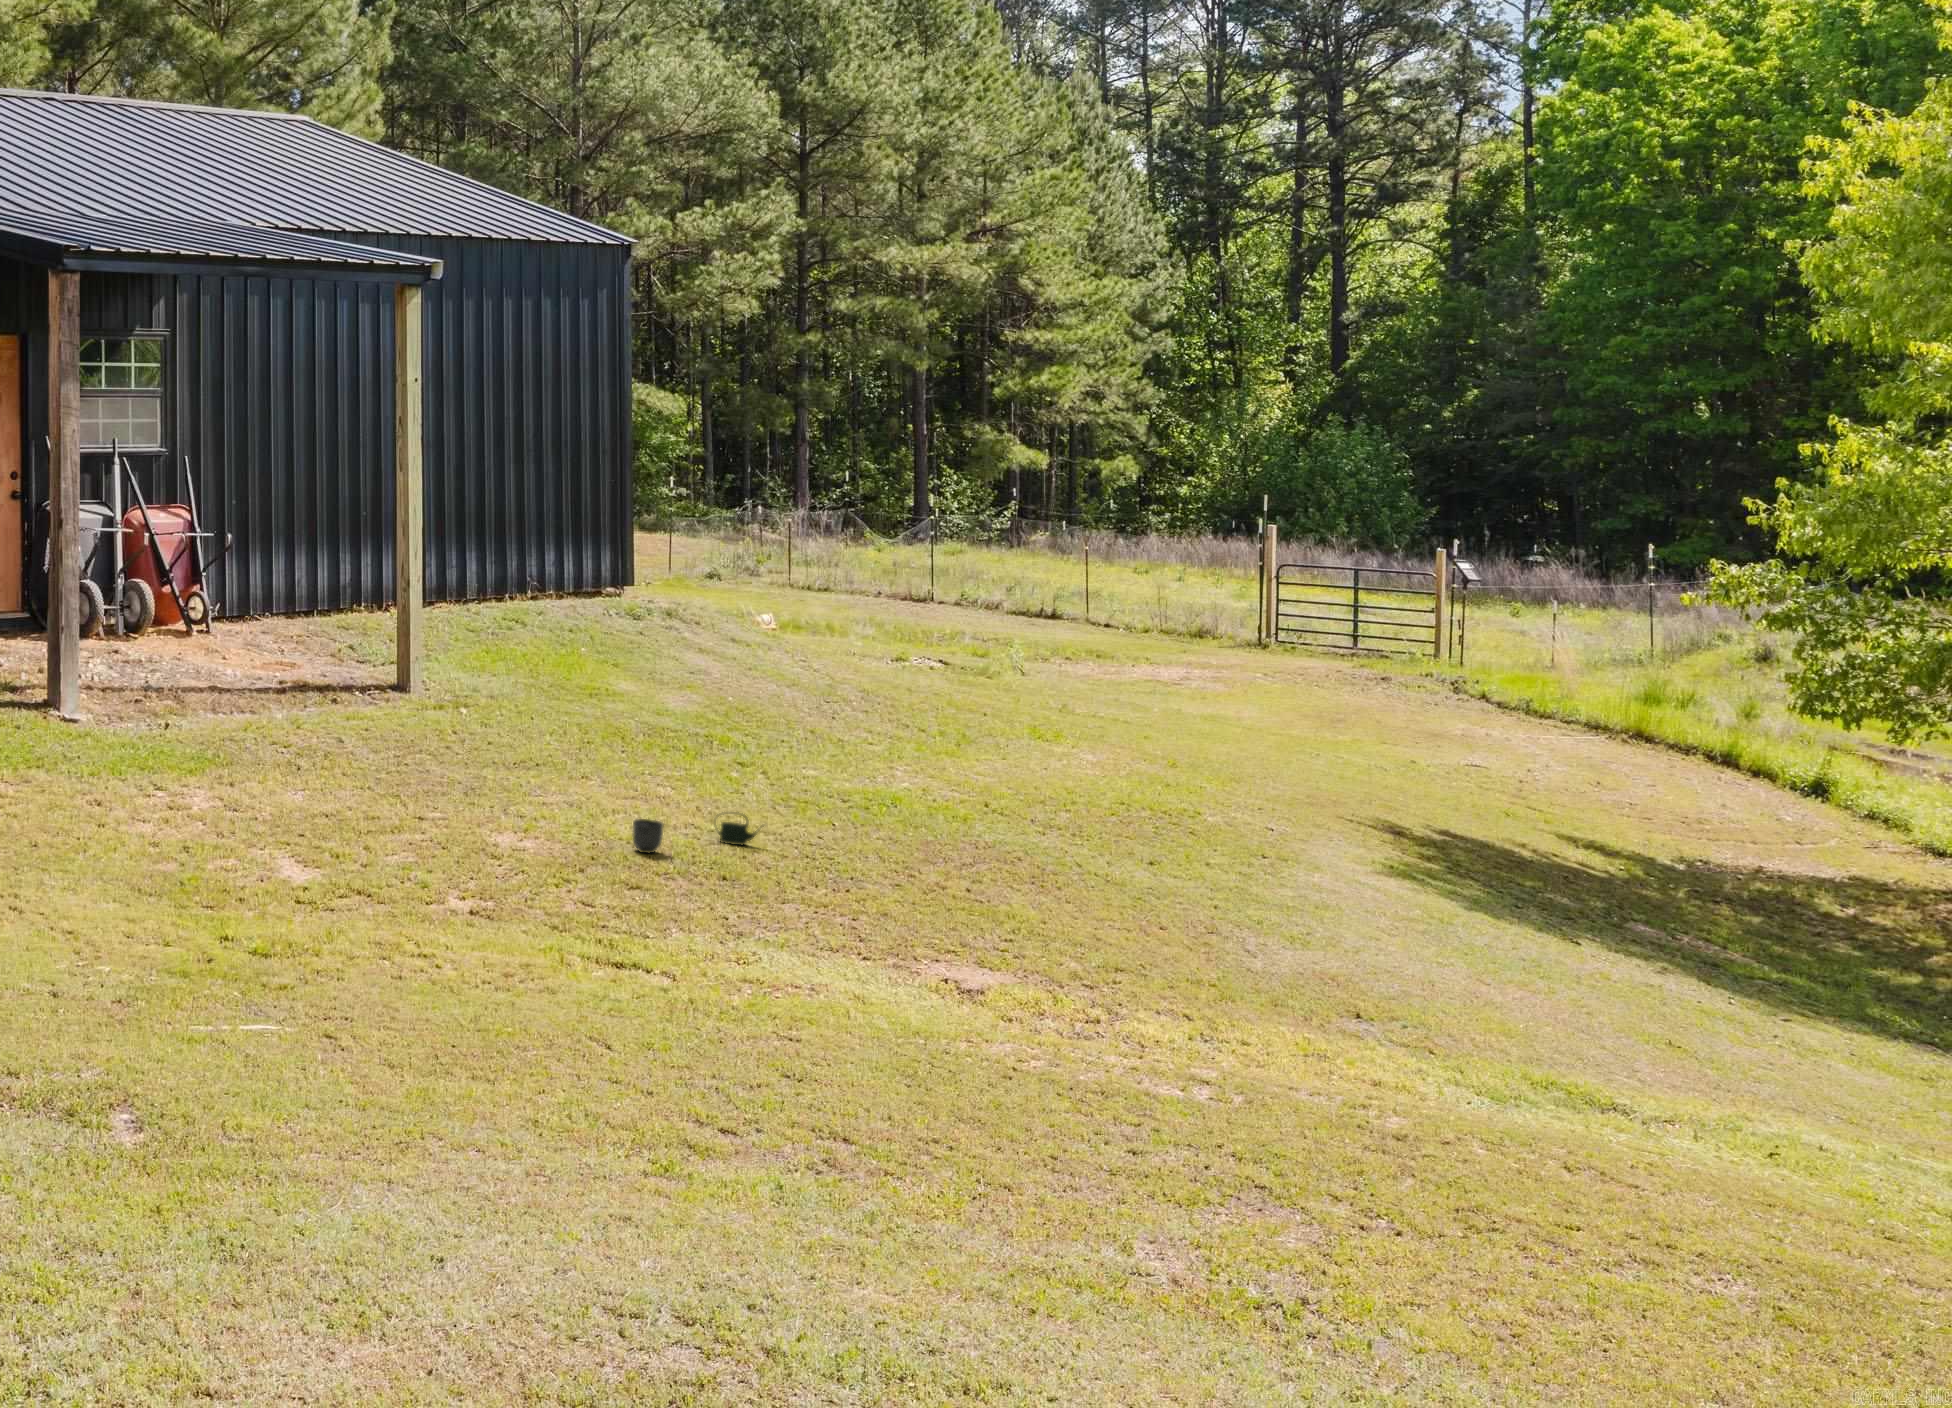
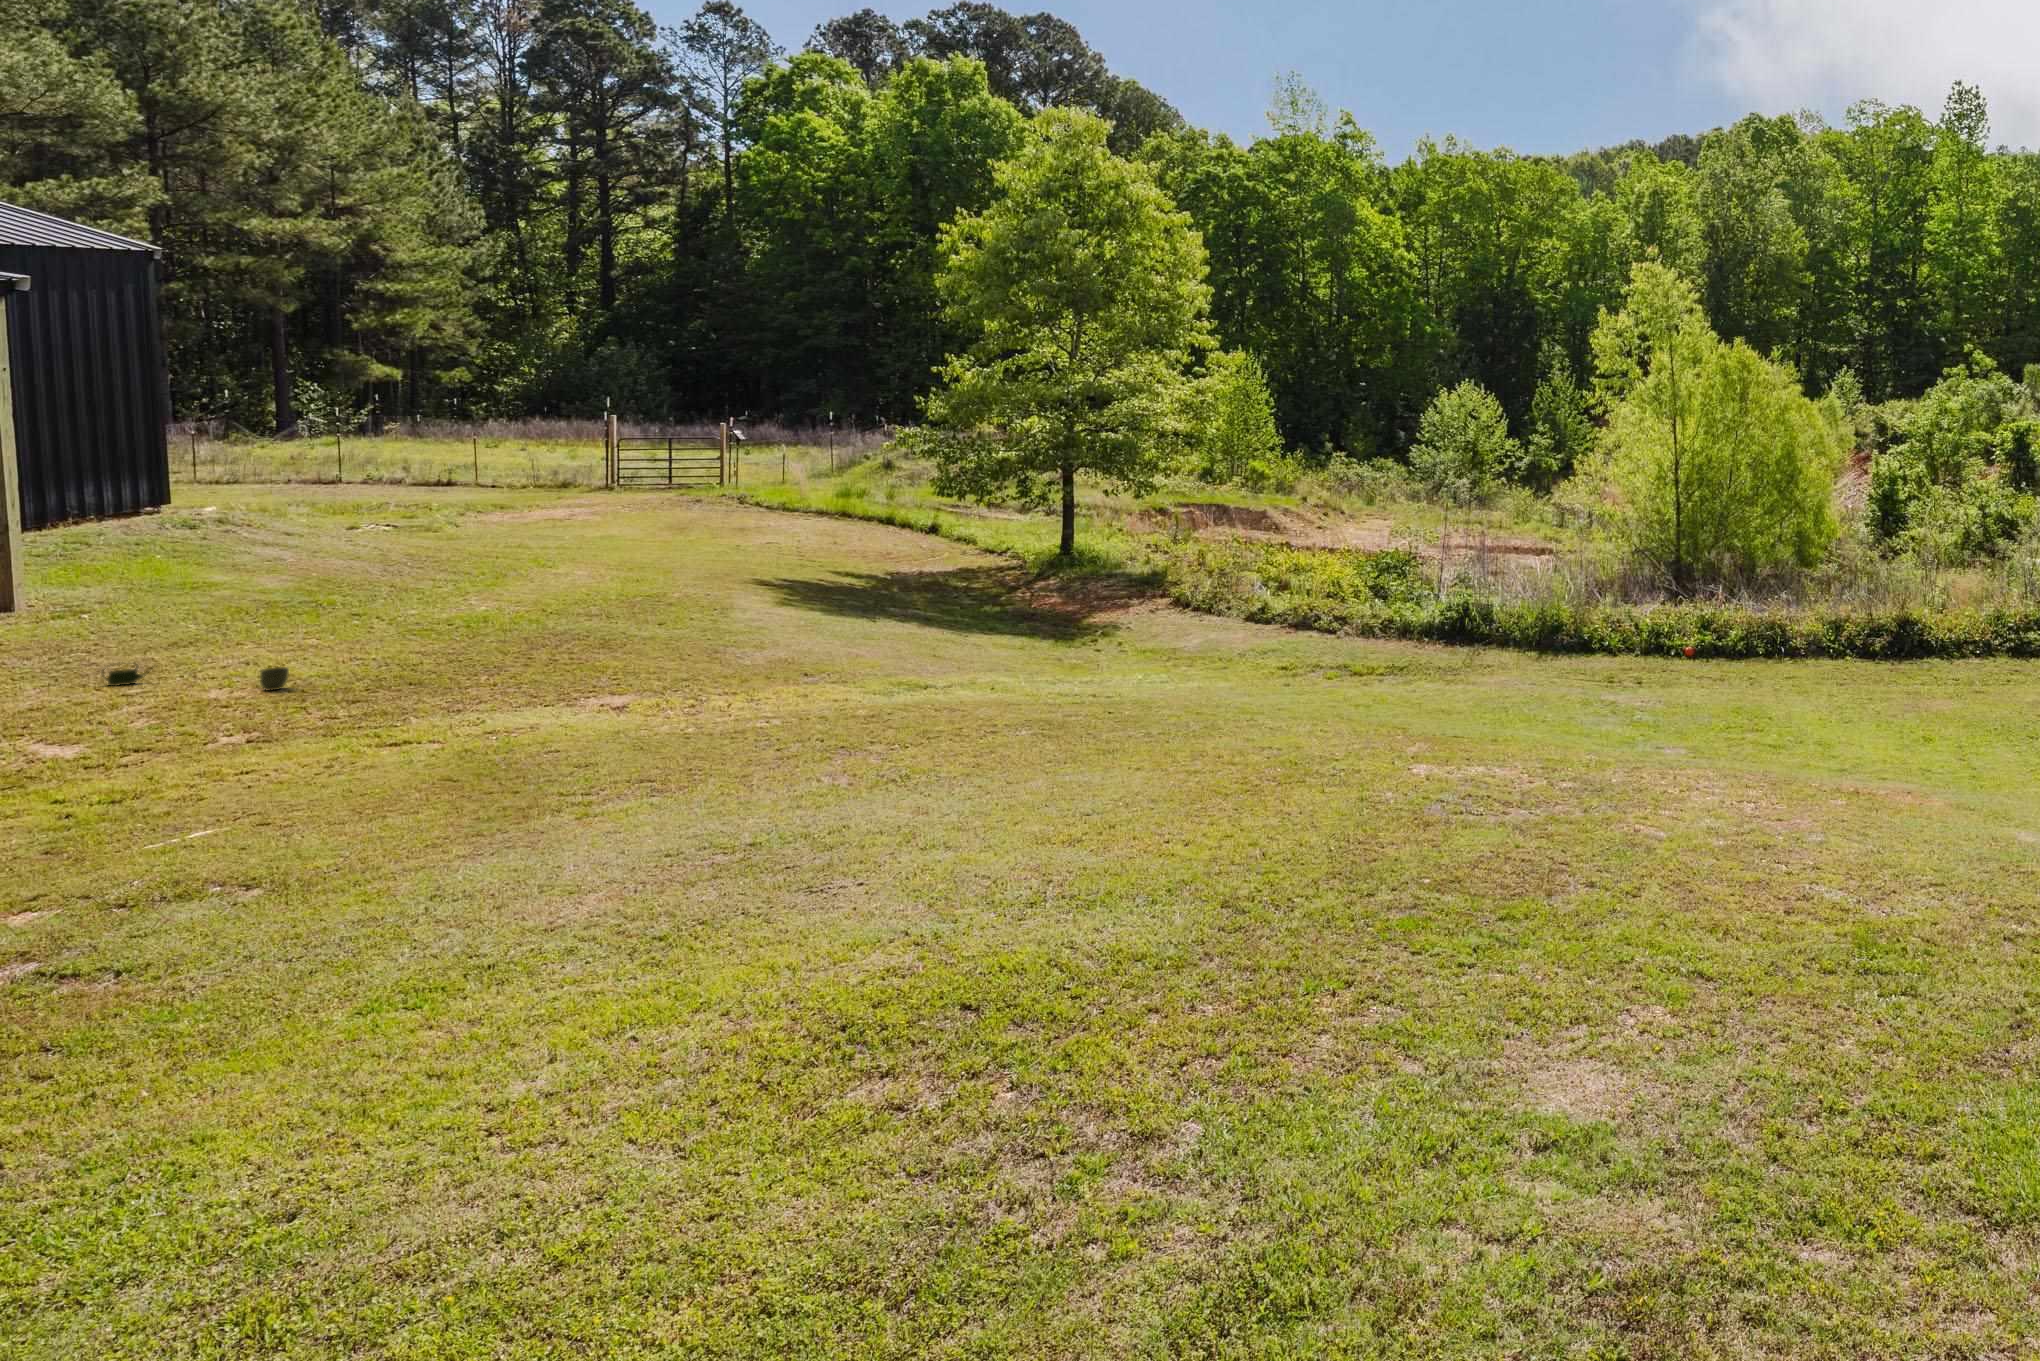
watering can: present [718,812,758,845] -> present [104,664,149,686]

